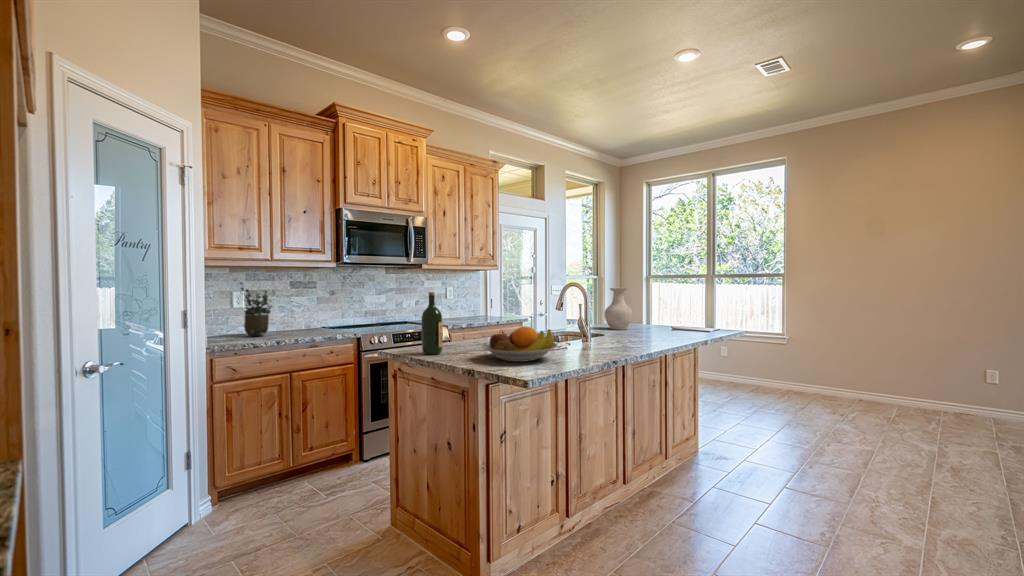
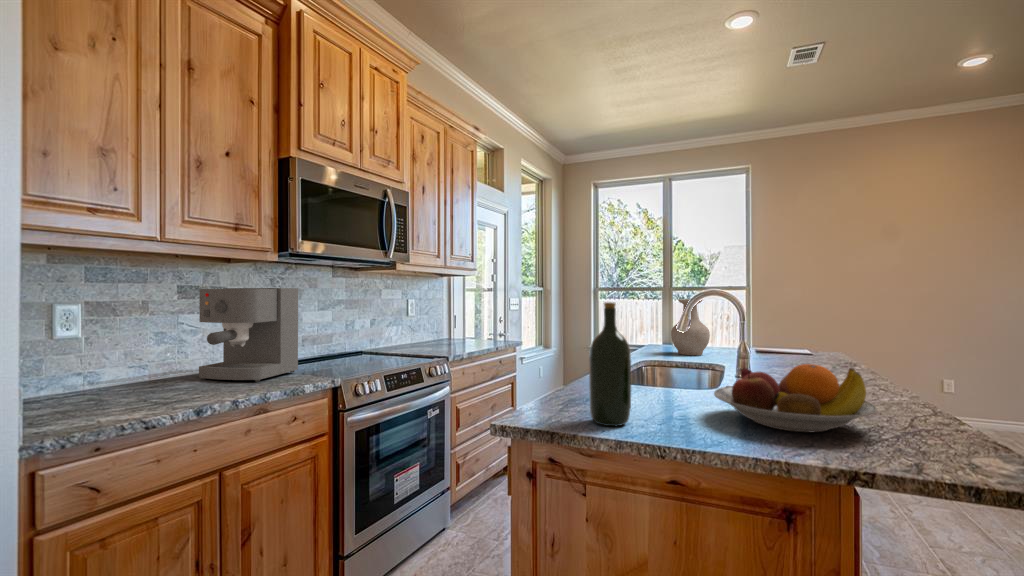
potted plant: present [240,282,272,336] -> none [81,283,163,398]
coffee maker: none [293,282,348,333] -> present [199,288,298,382]

